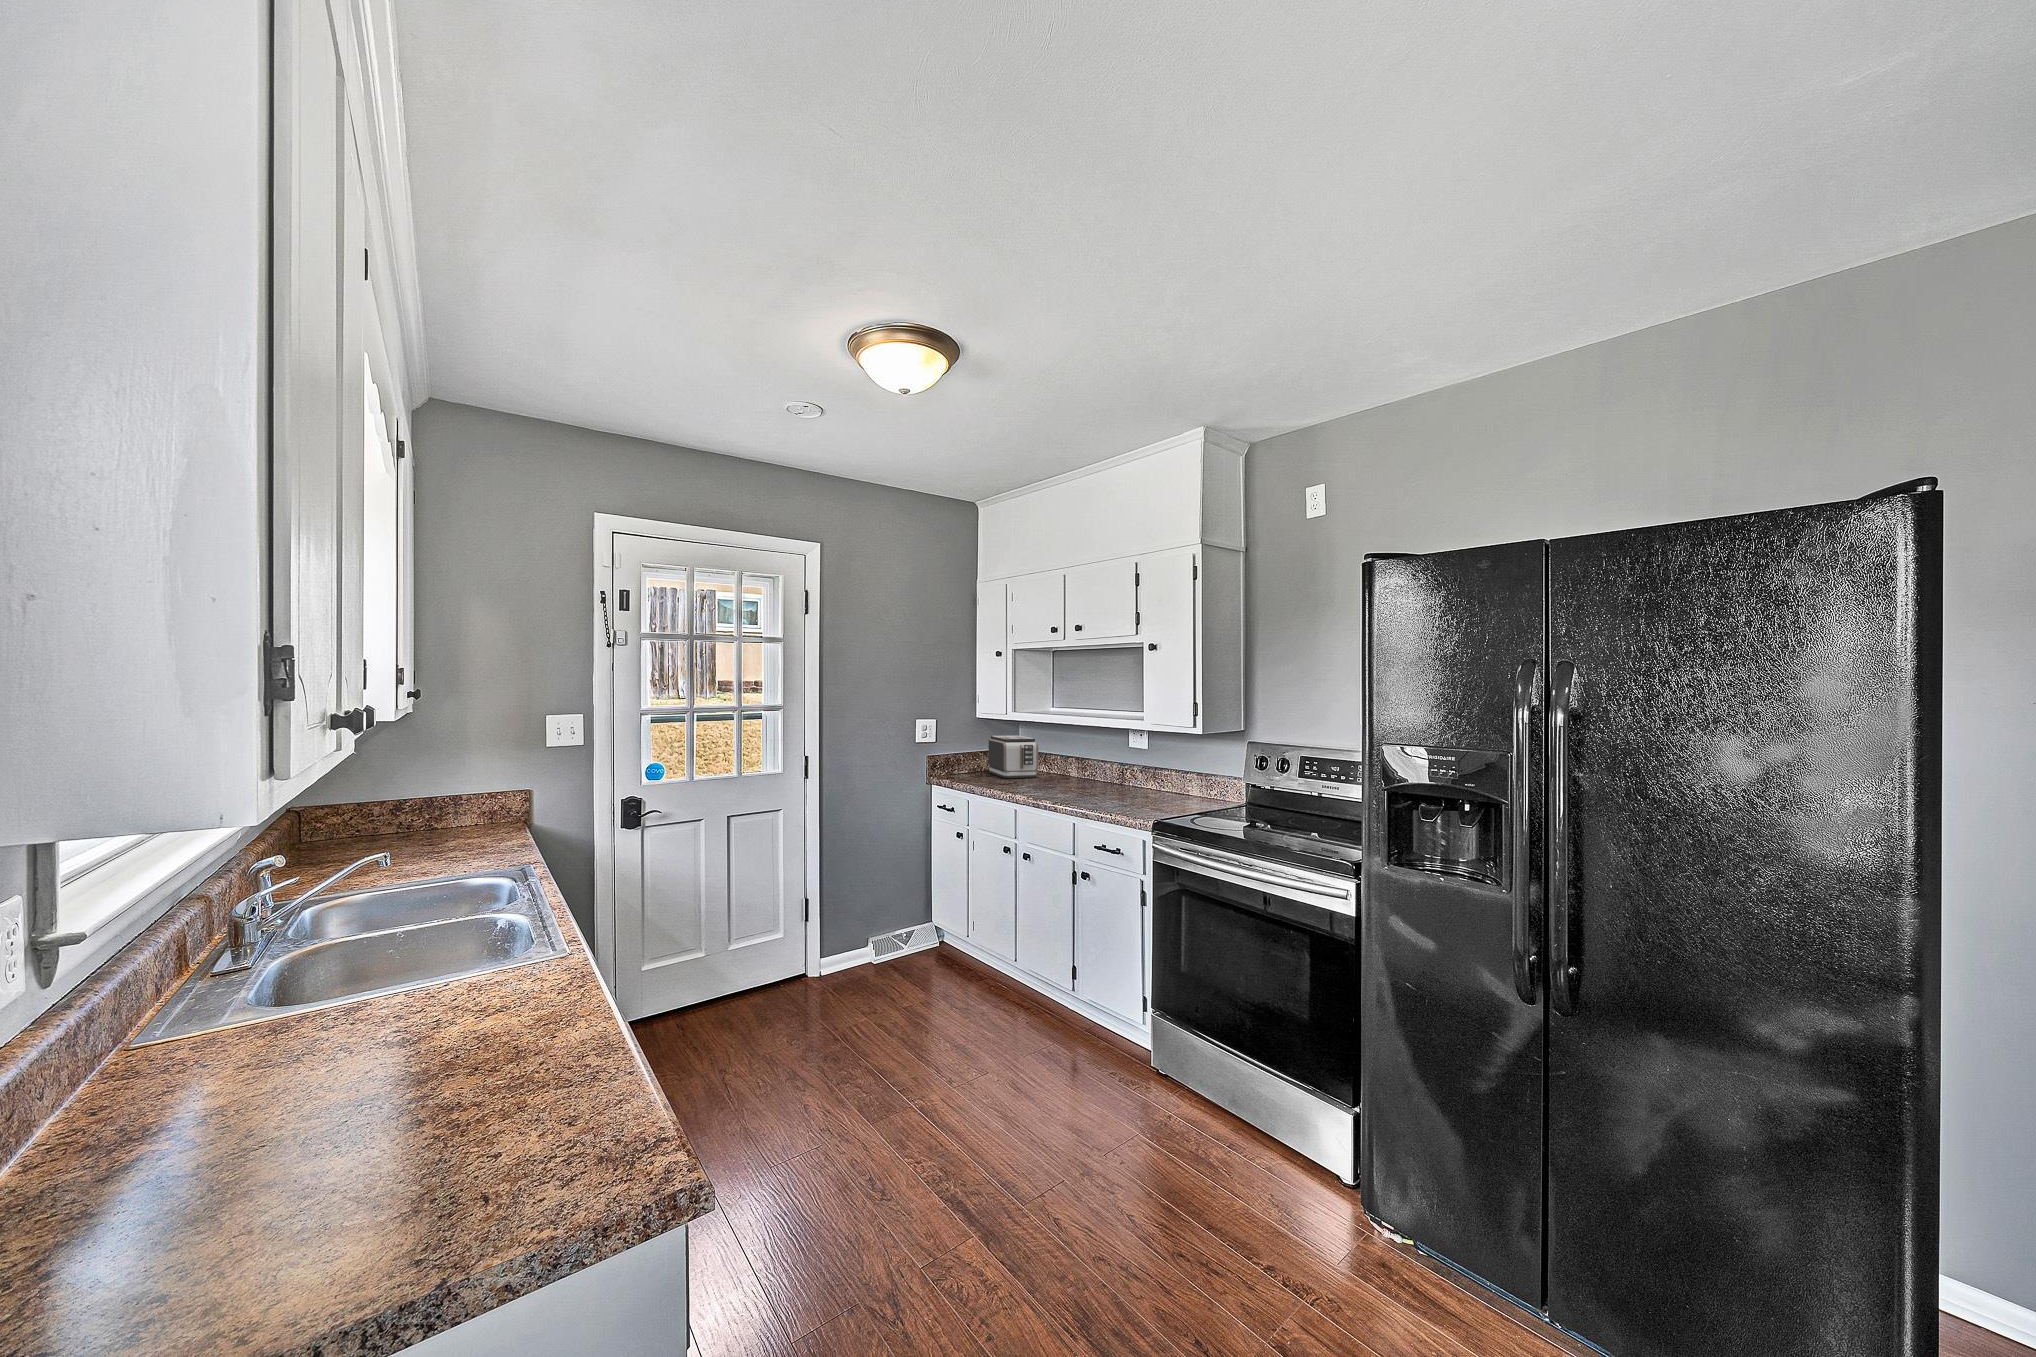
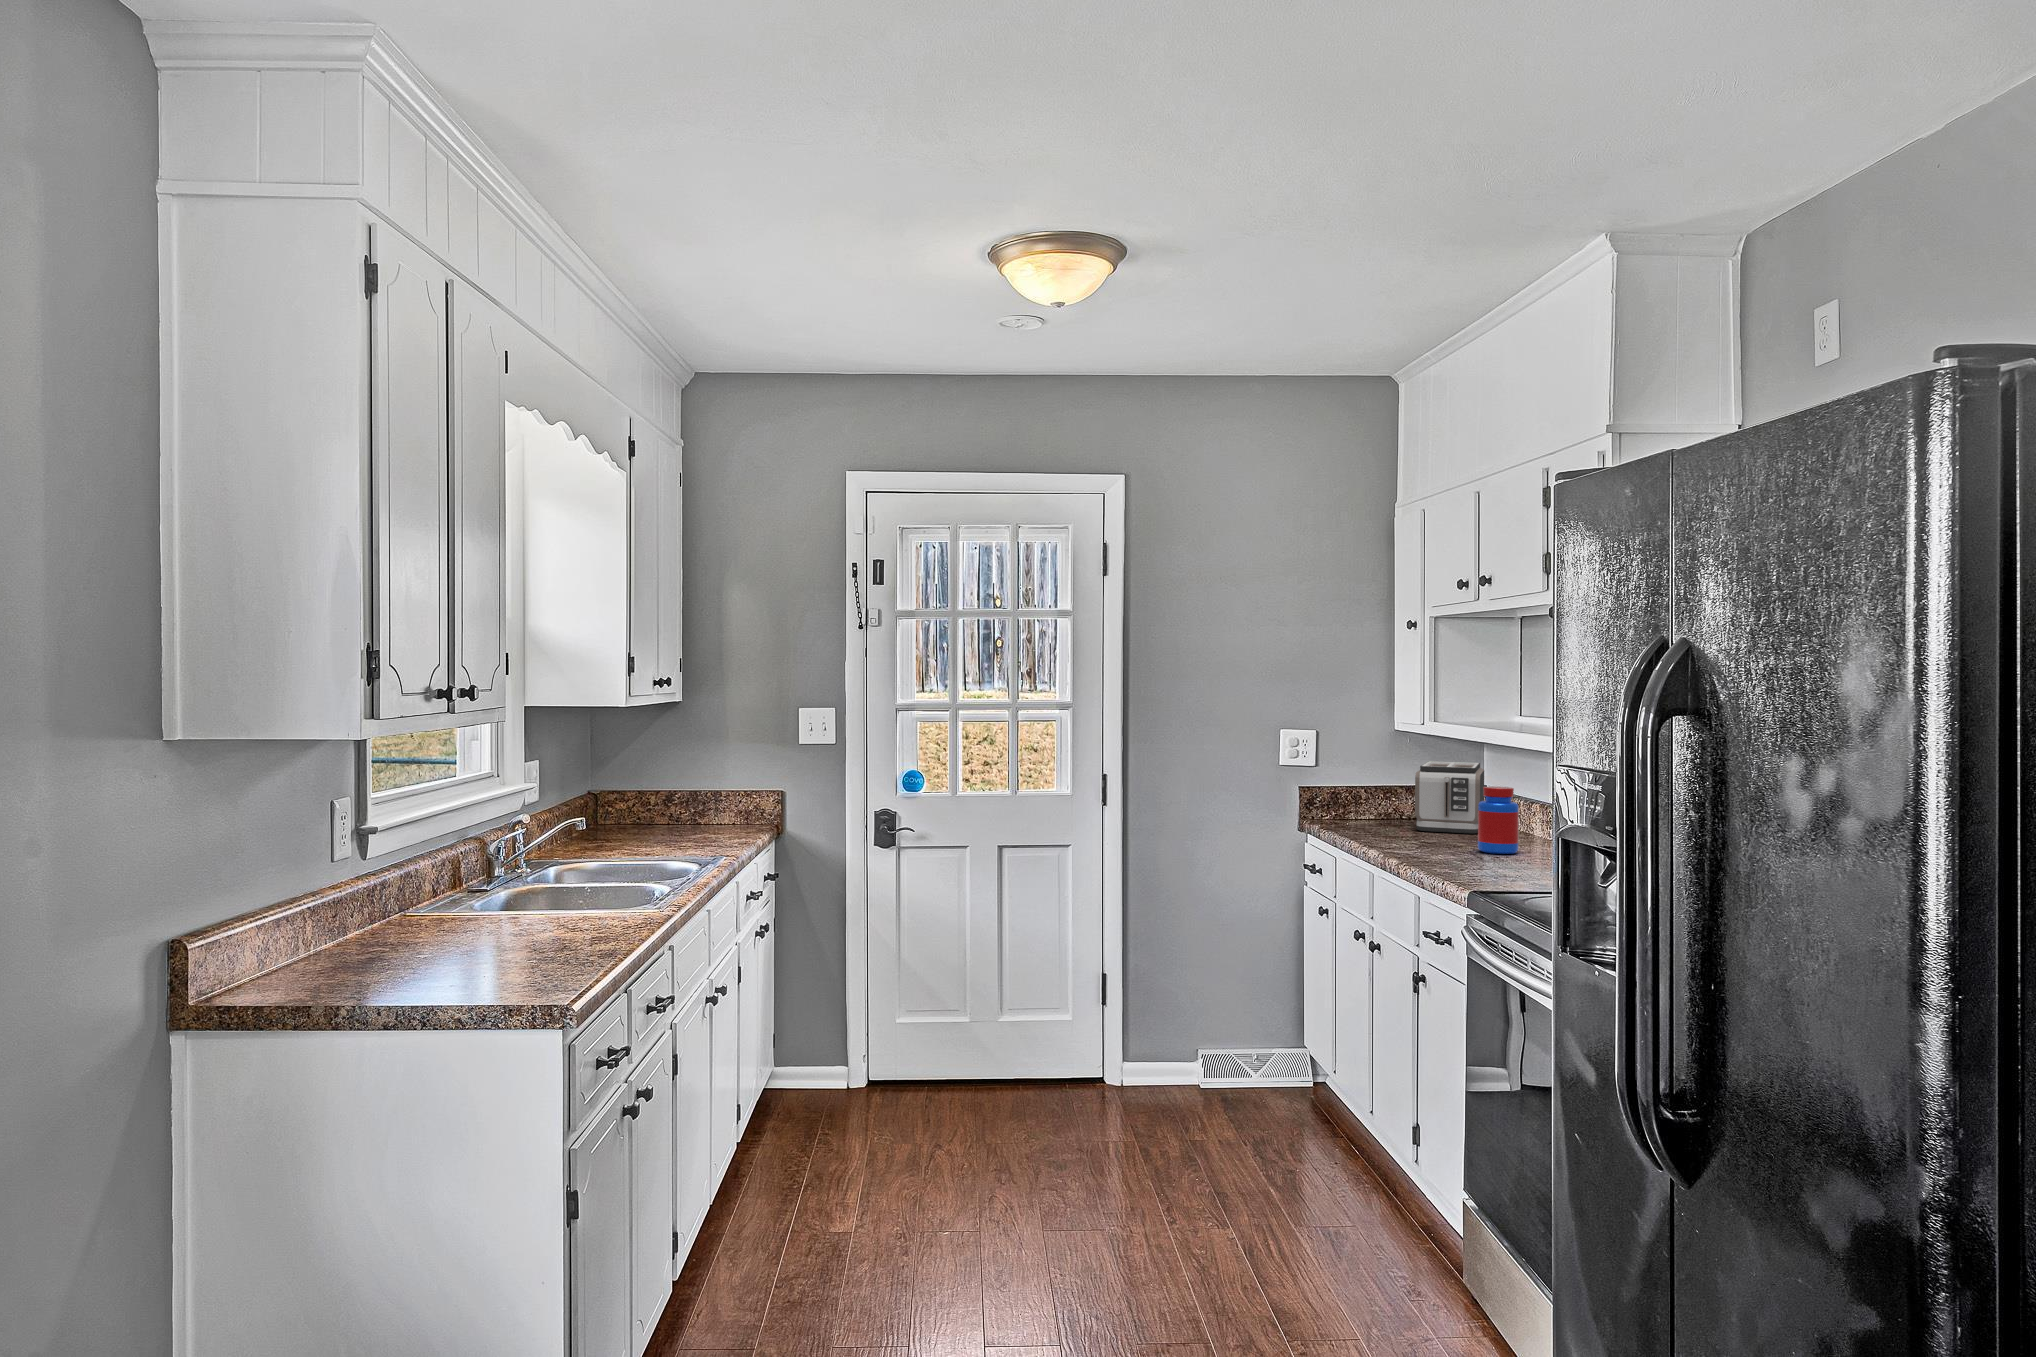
jar: none [1068,749,1090,788] -> present [1478,786,1519,854]

